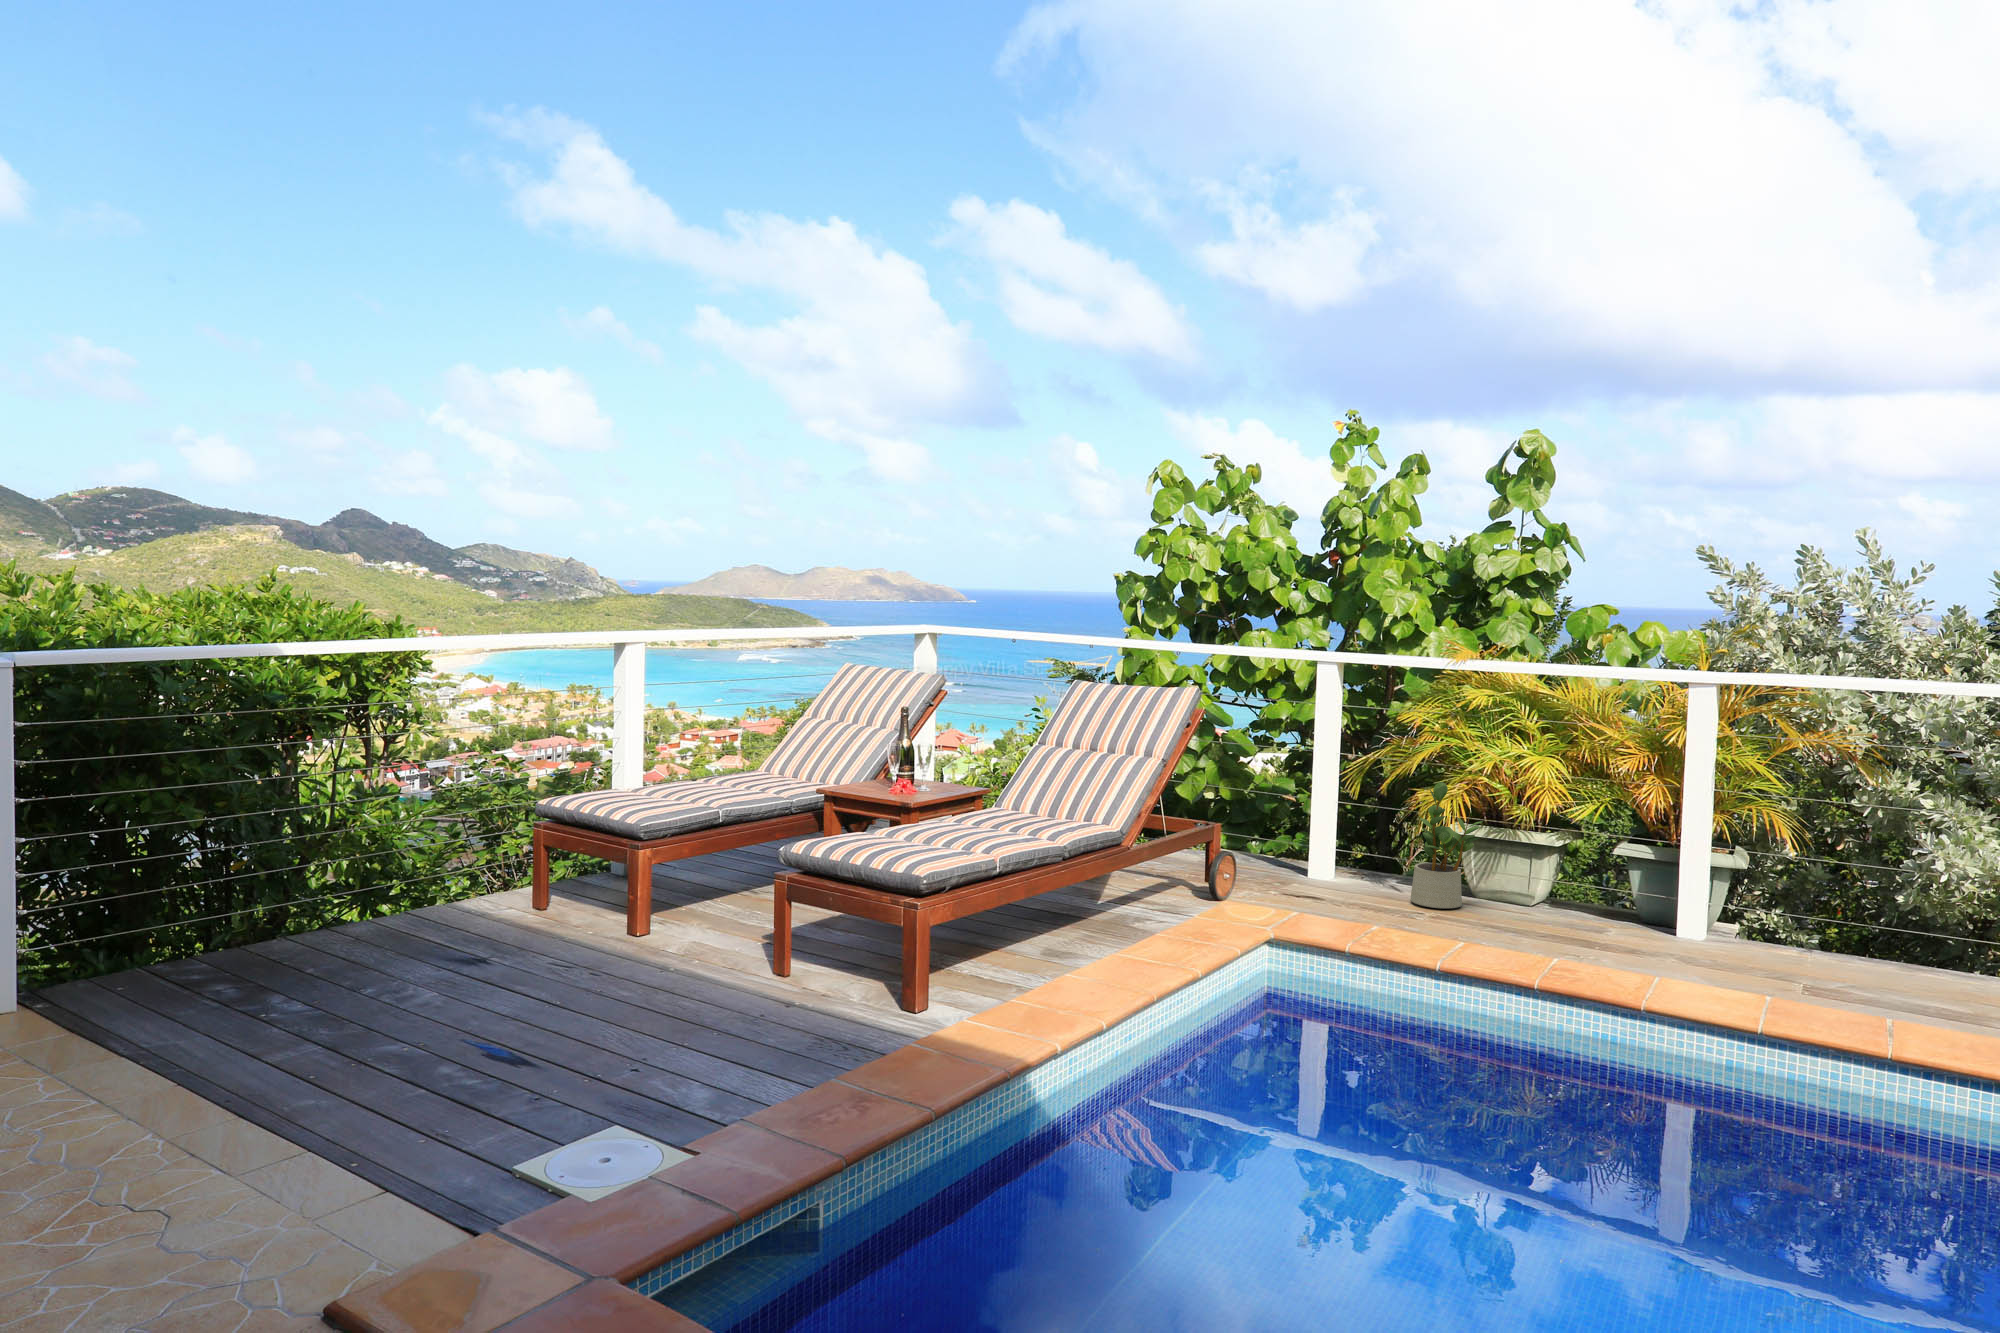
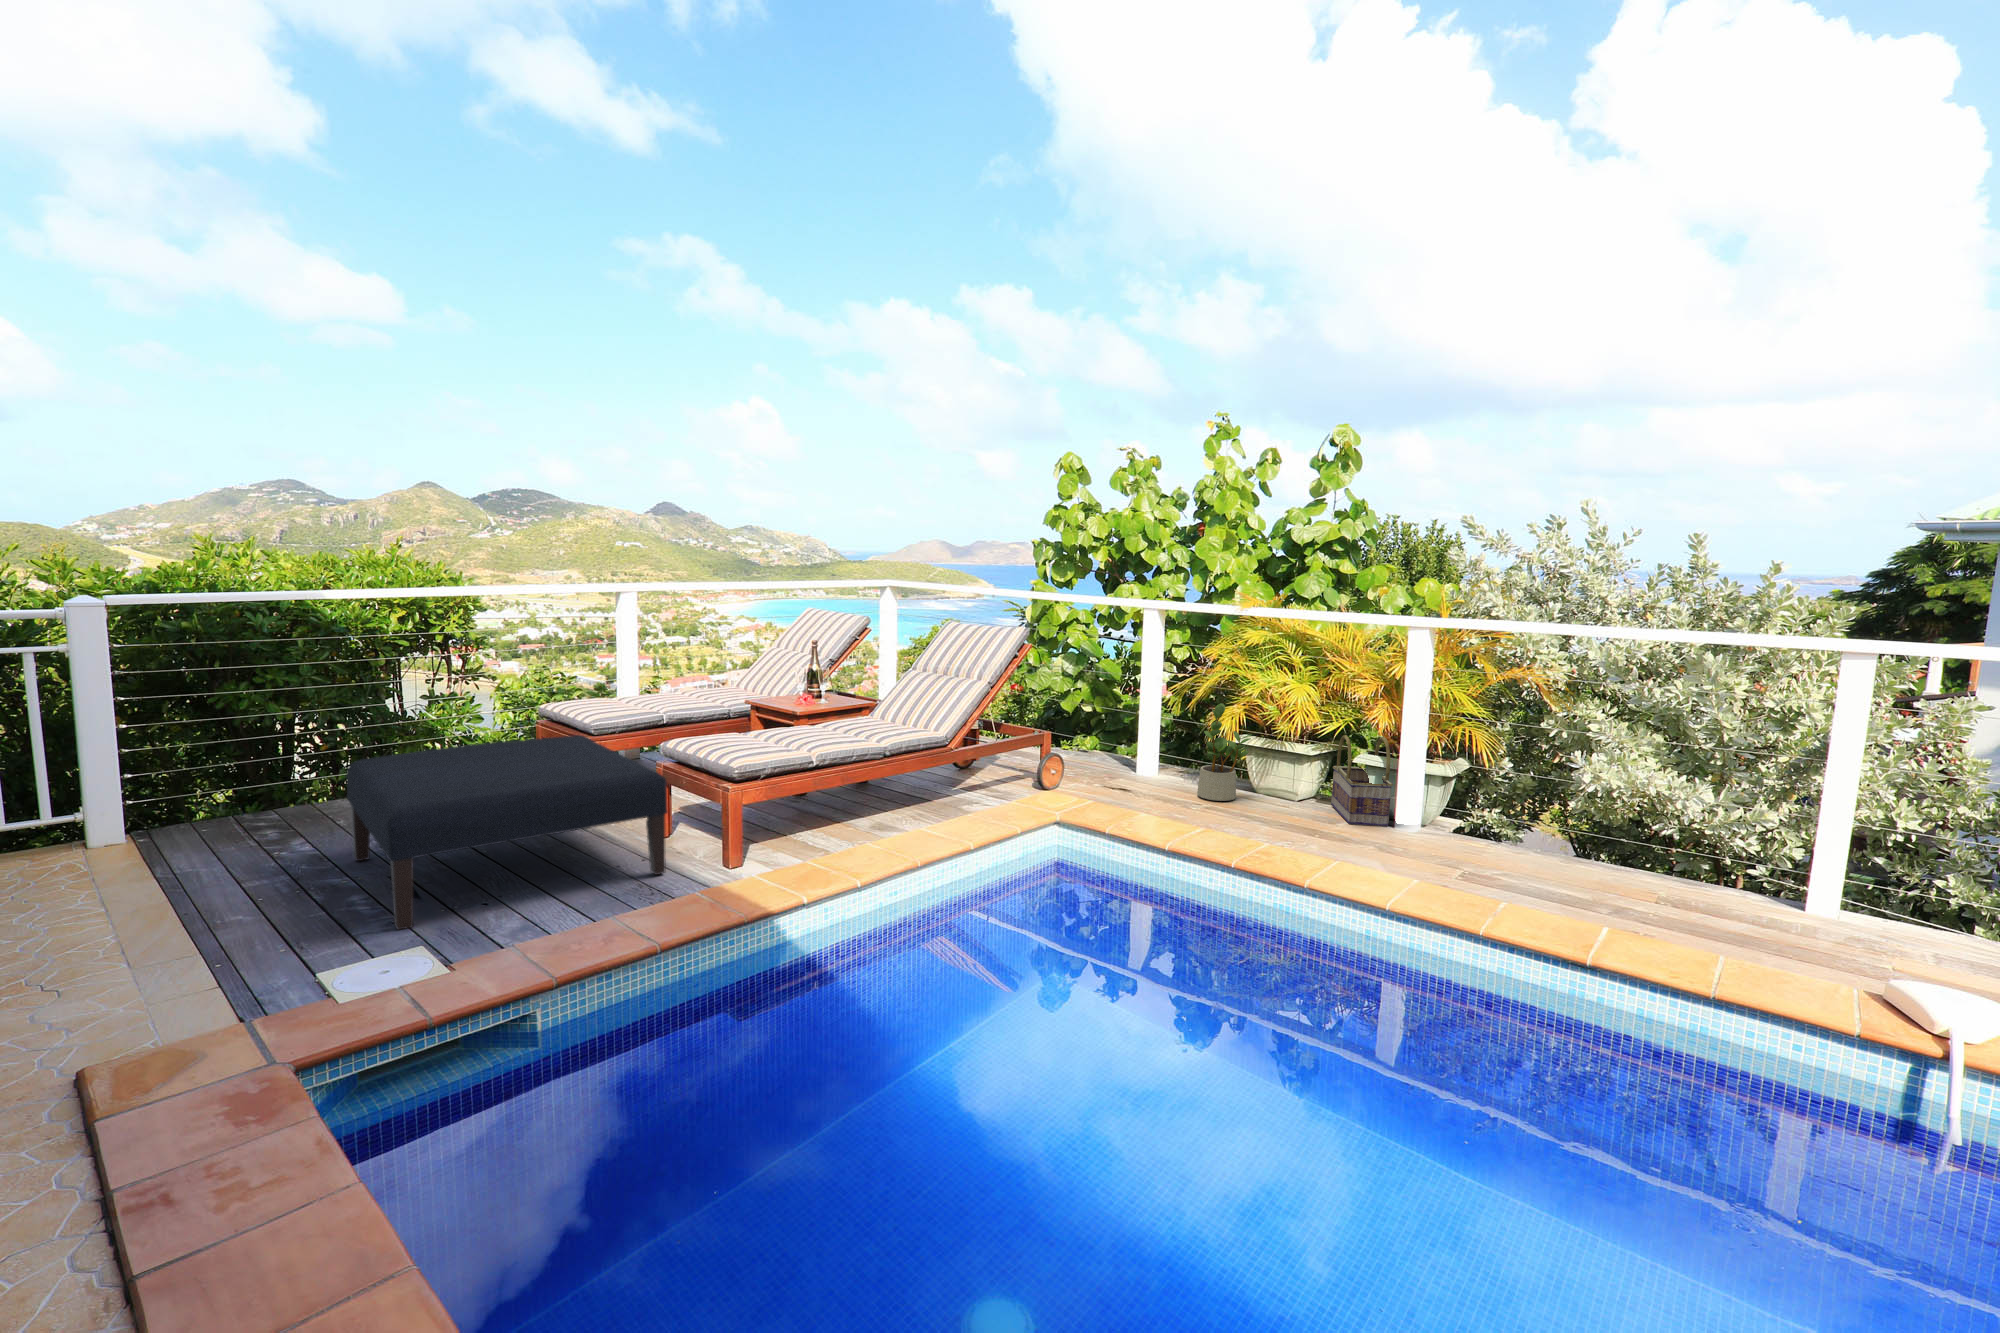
basket: none [1582,819,1677,934] -> present [1331,735,1393,826]
ottoman: none [381,839,840,1108] -> present [346,735,668,930]

